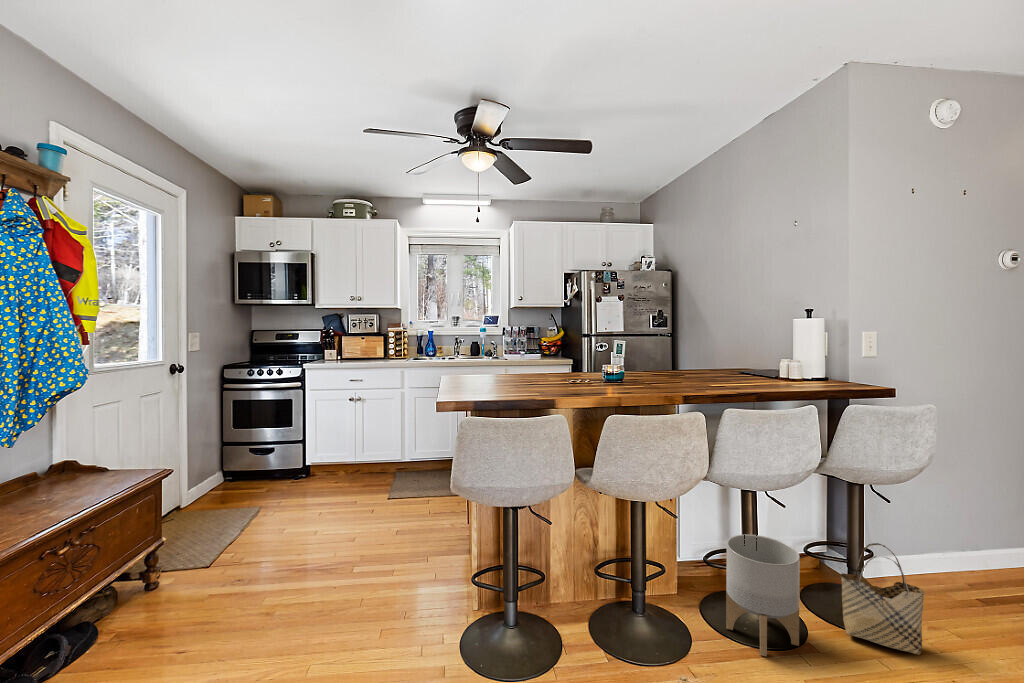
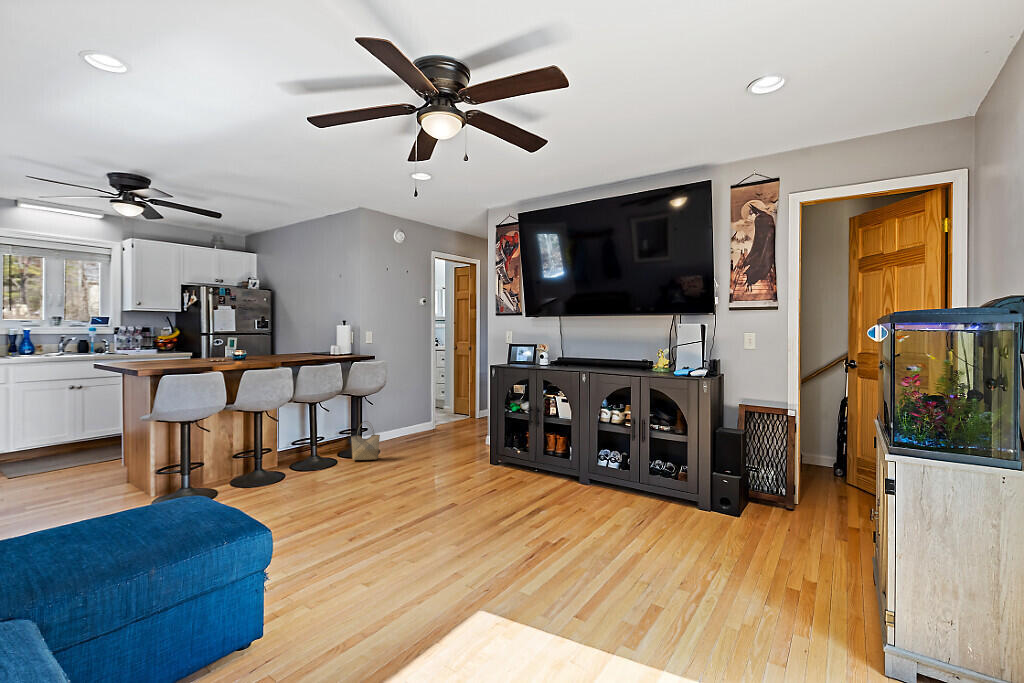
planter: present [726,535,800,656] -> none [302,426,333,472]

